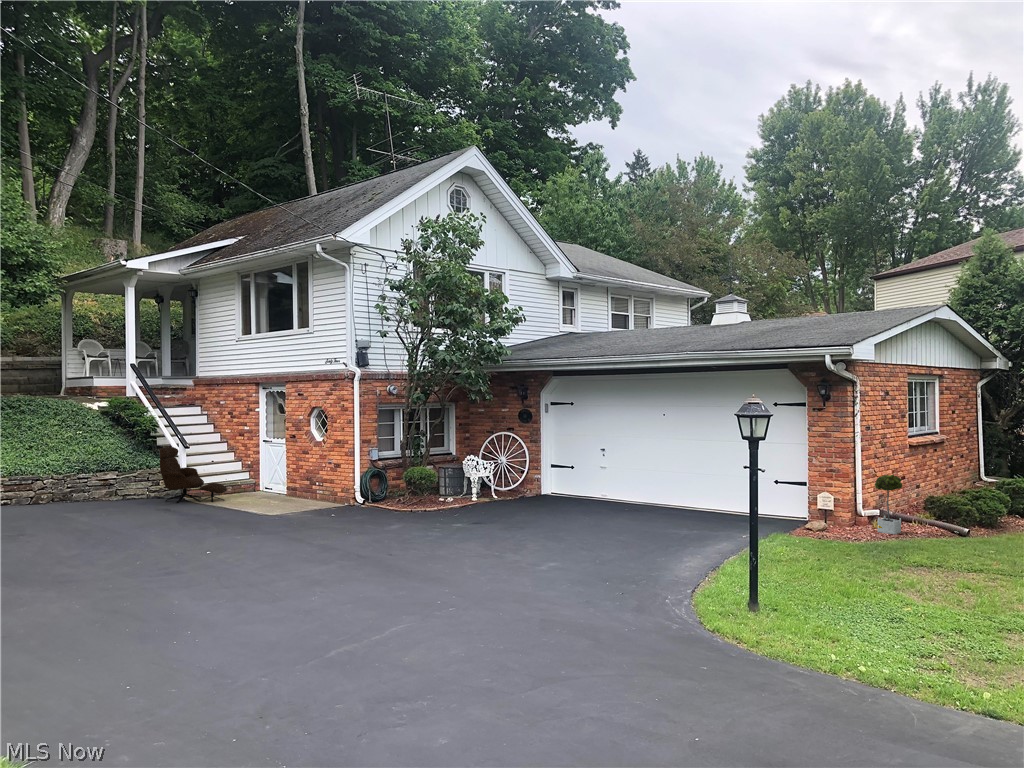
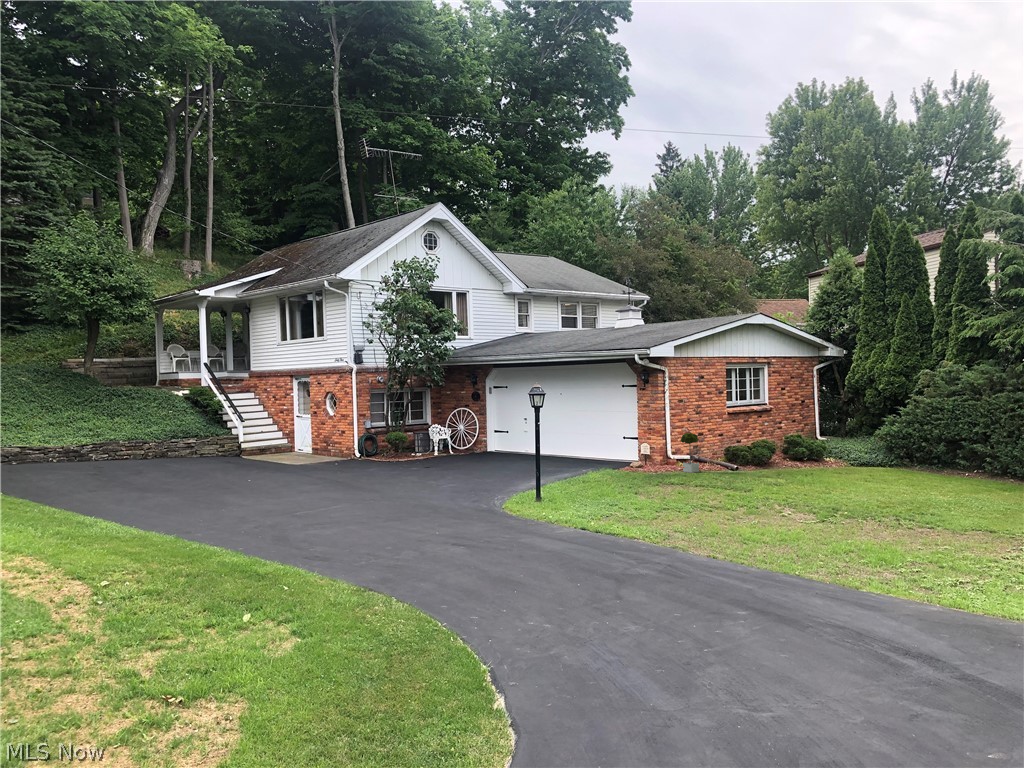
lounge chair: present [159,447,227,503] -> none [224,420,269,458]

